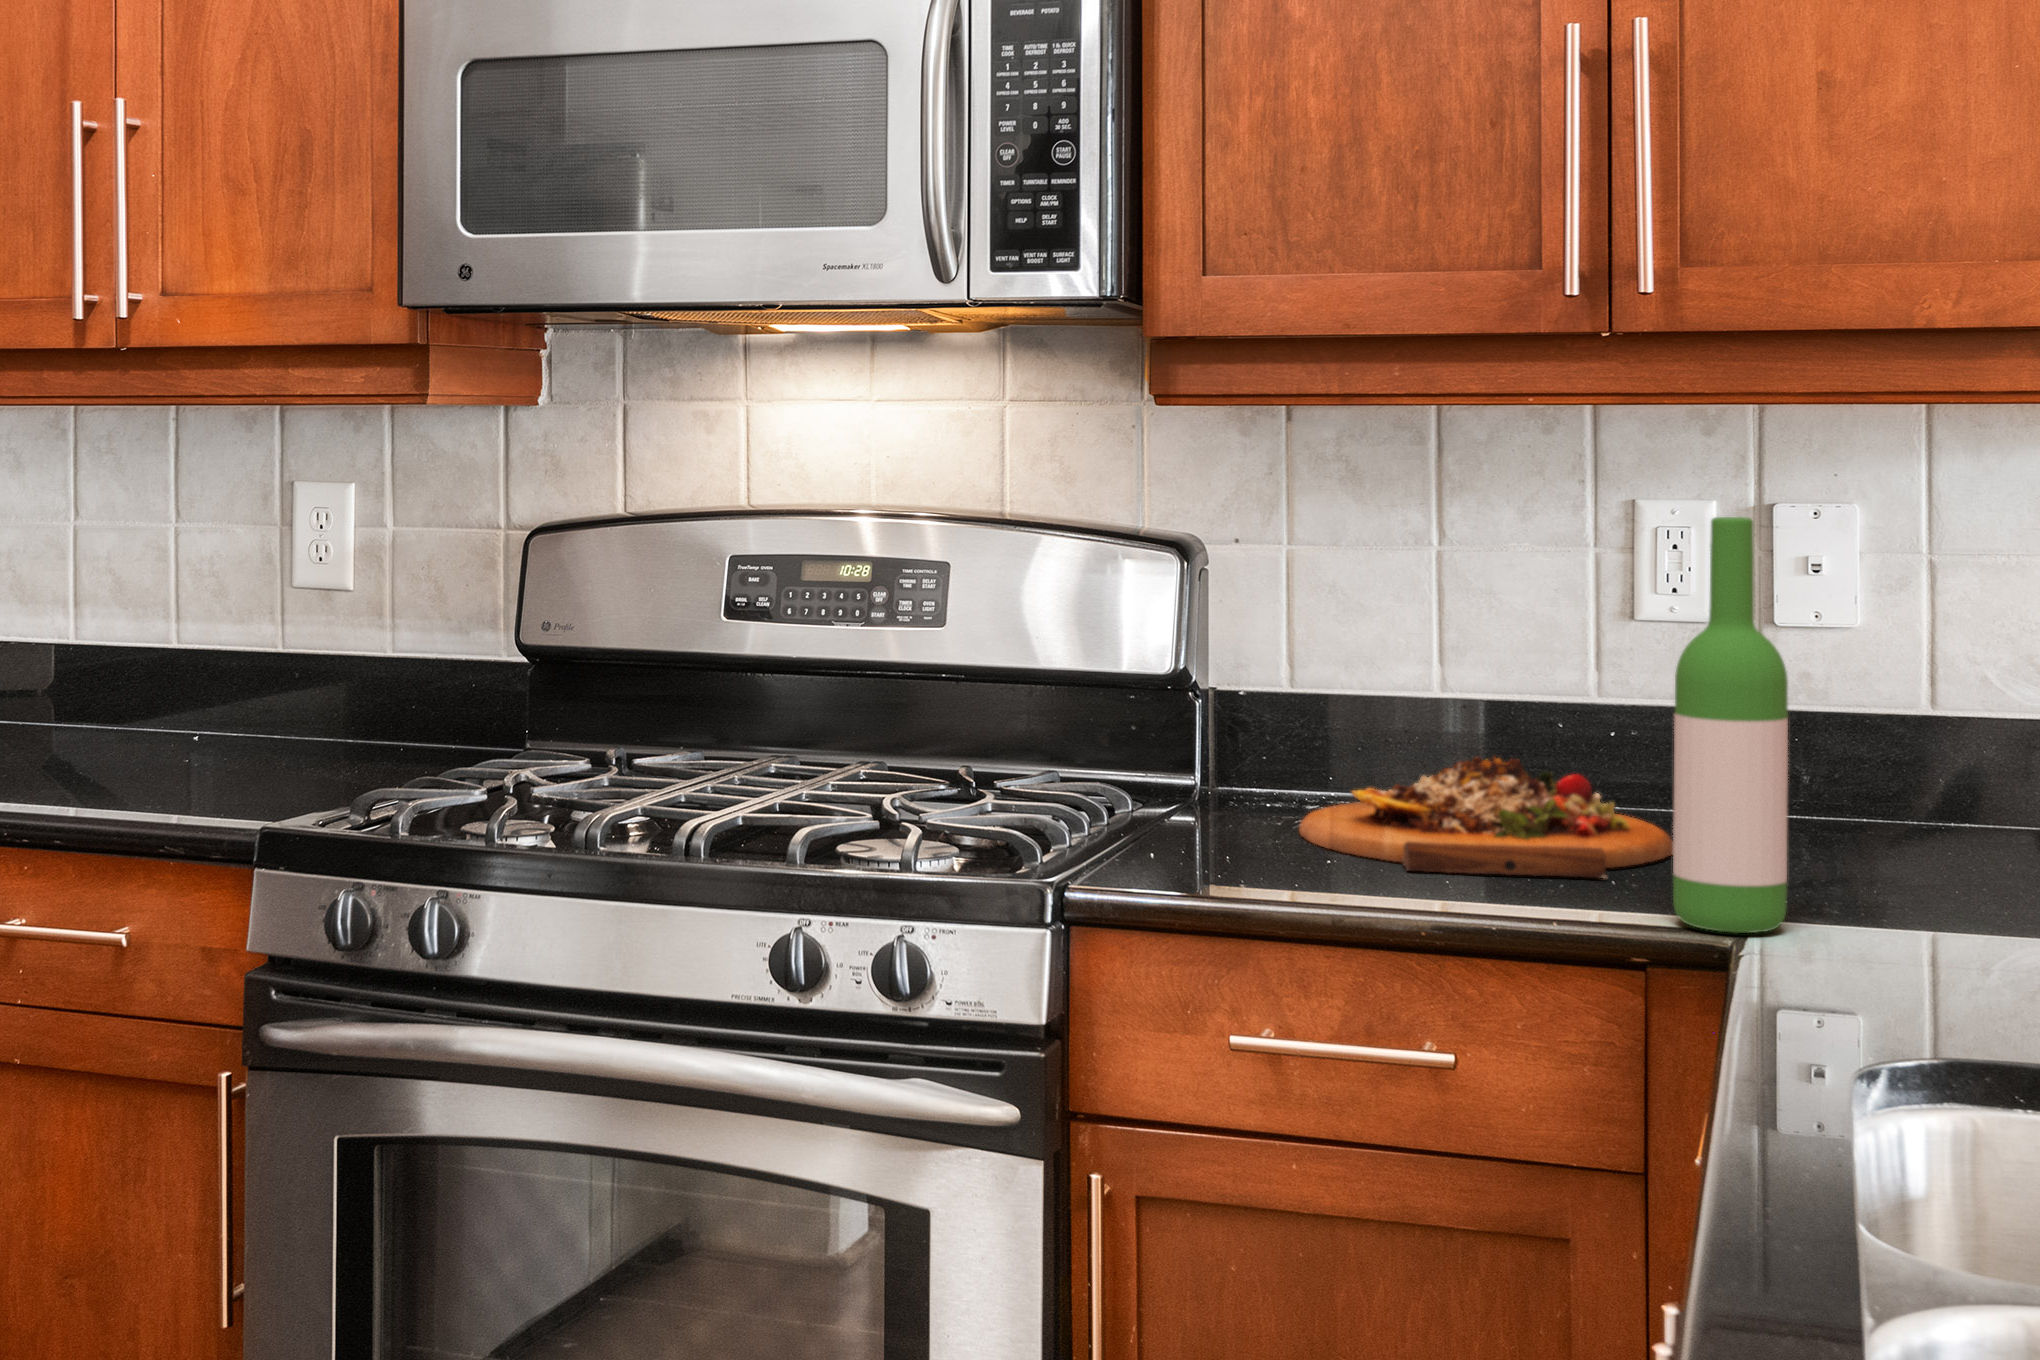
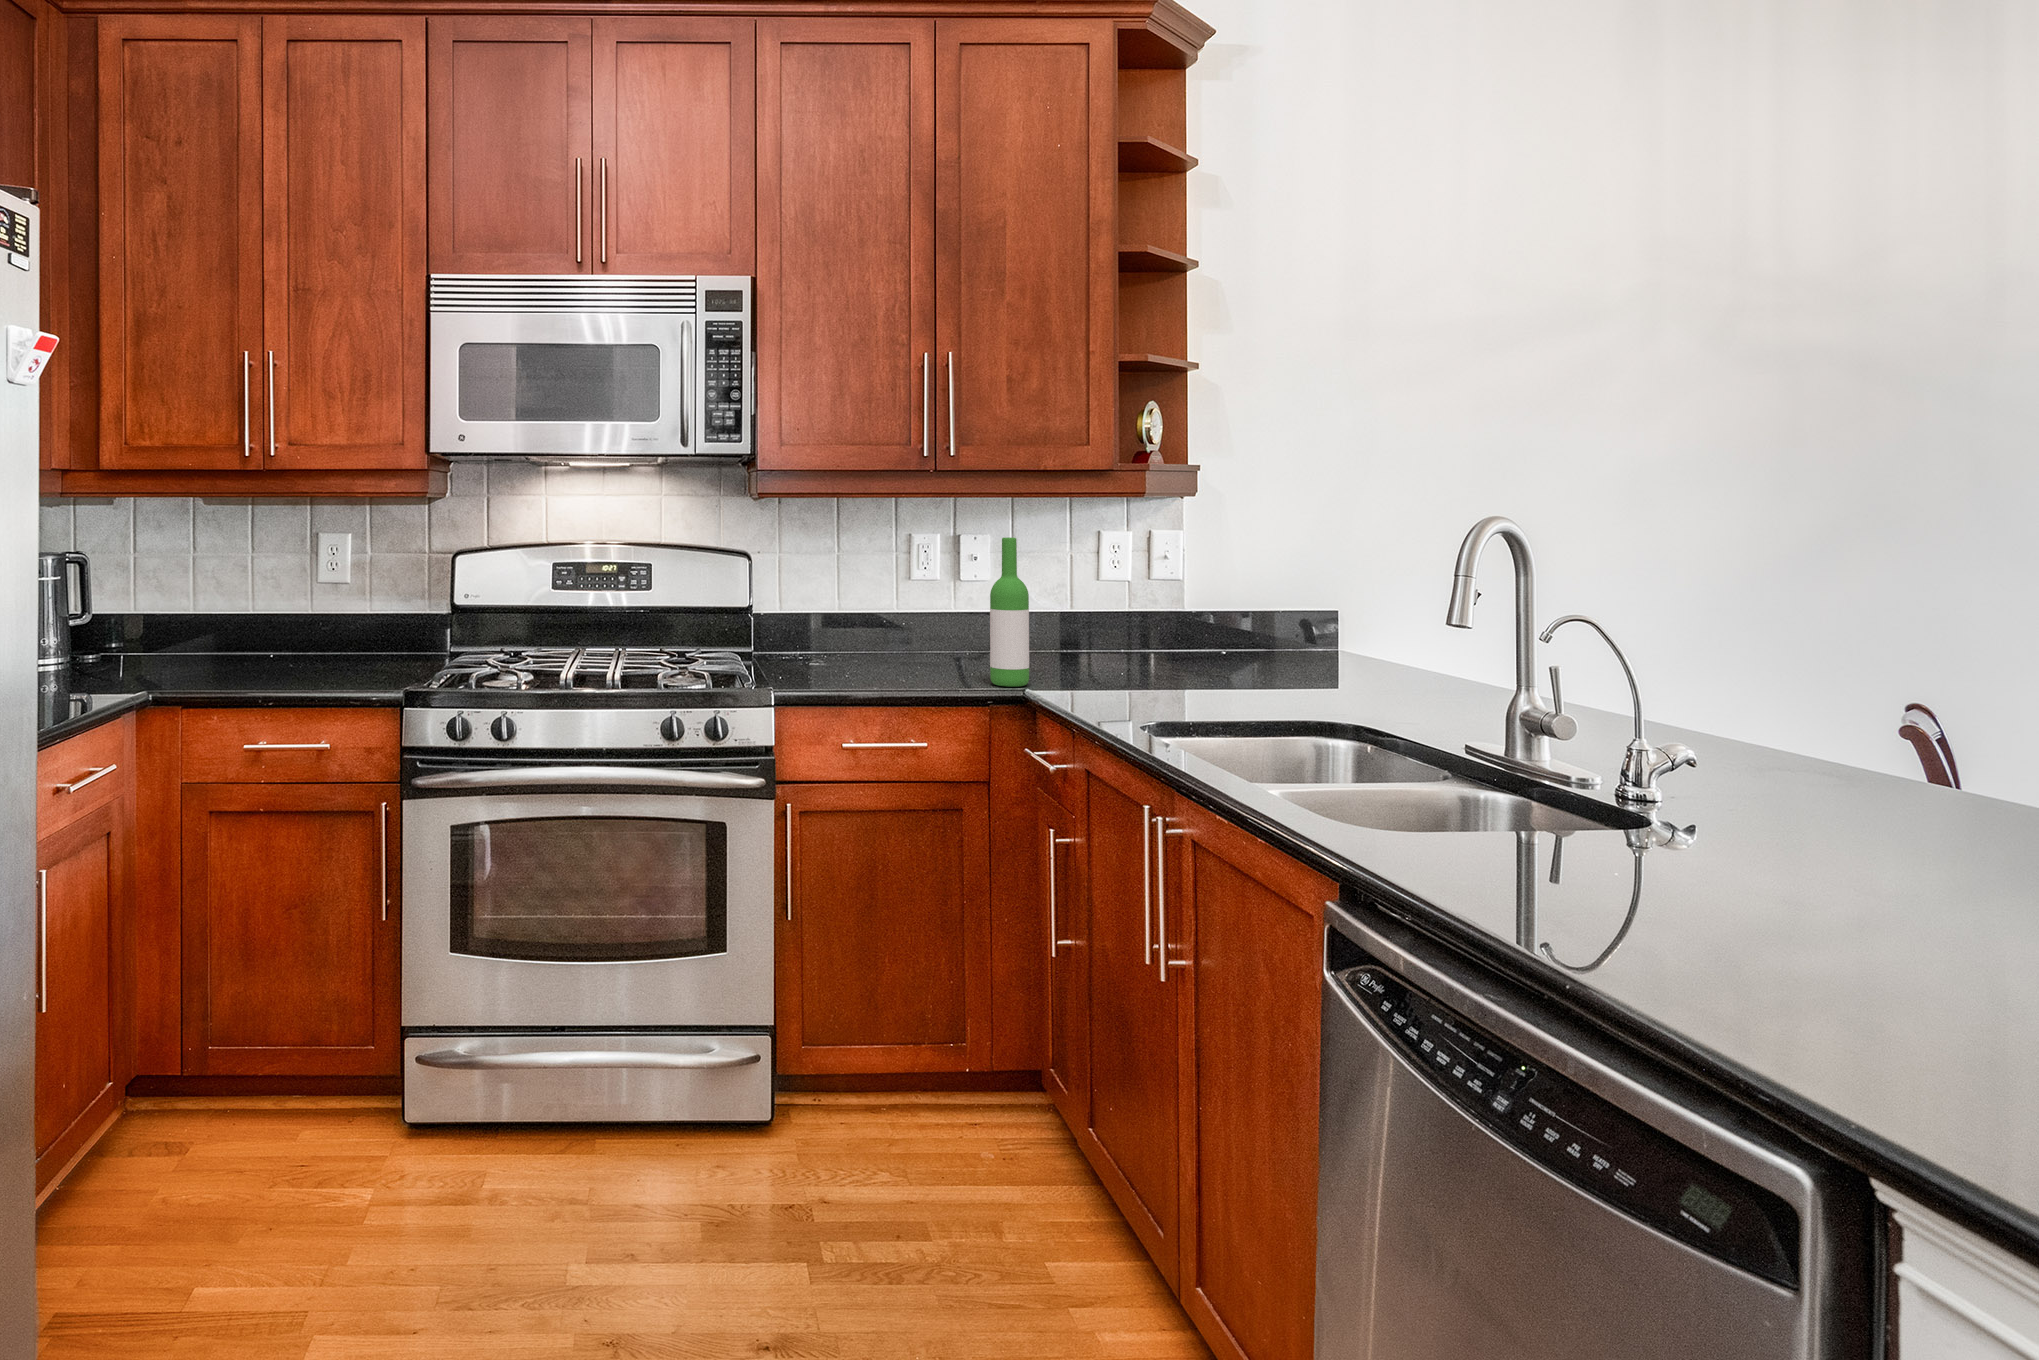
cutting board: present [1299,757,1673,878] -> none [814,632,956,676]

